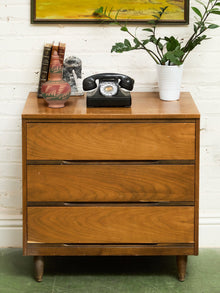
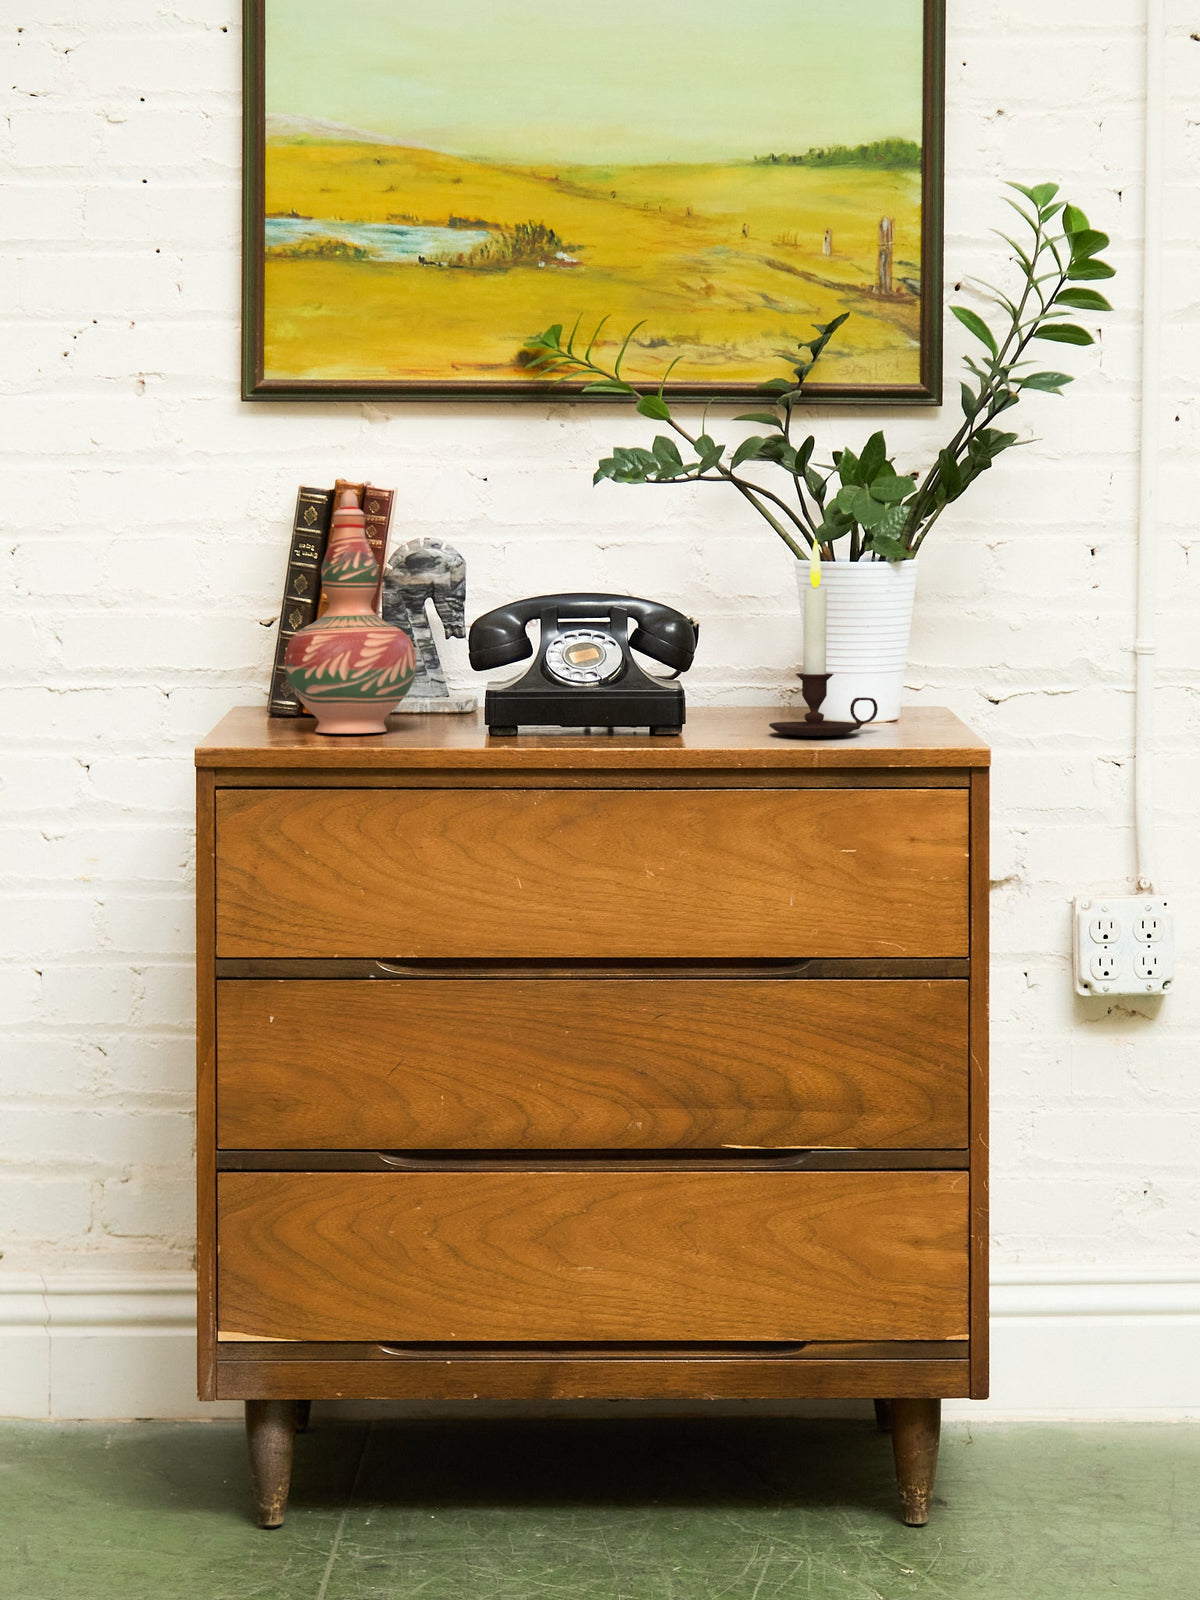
candle: none [152,64,177,109] -> present [769,539,878,736]

